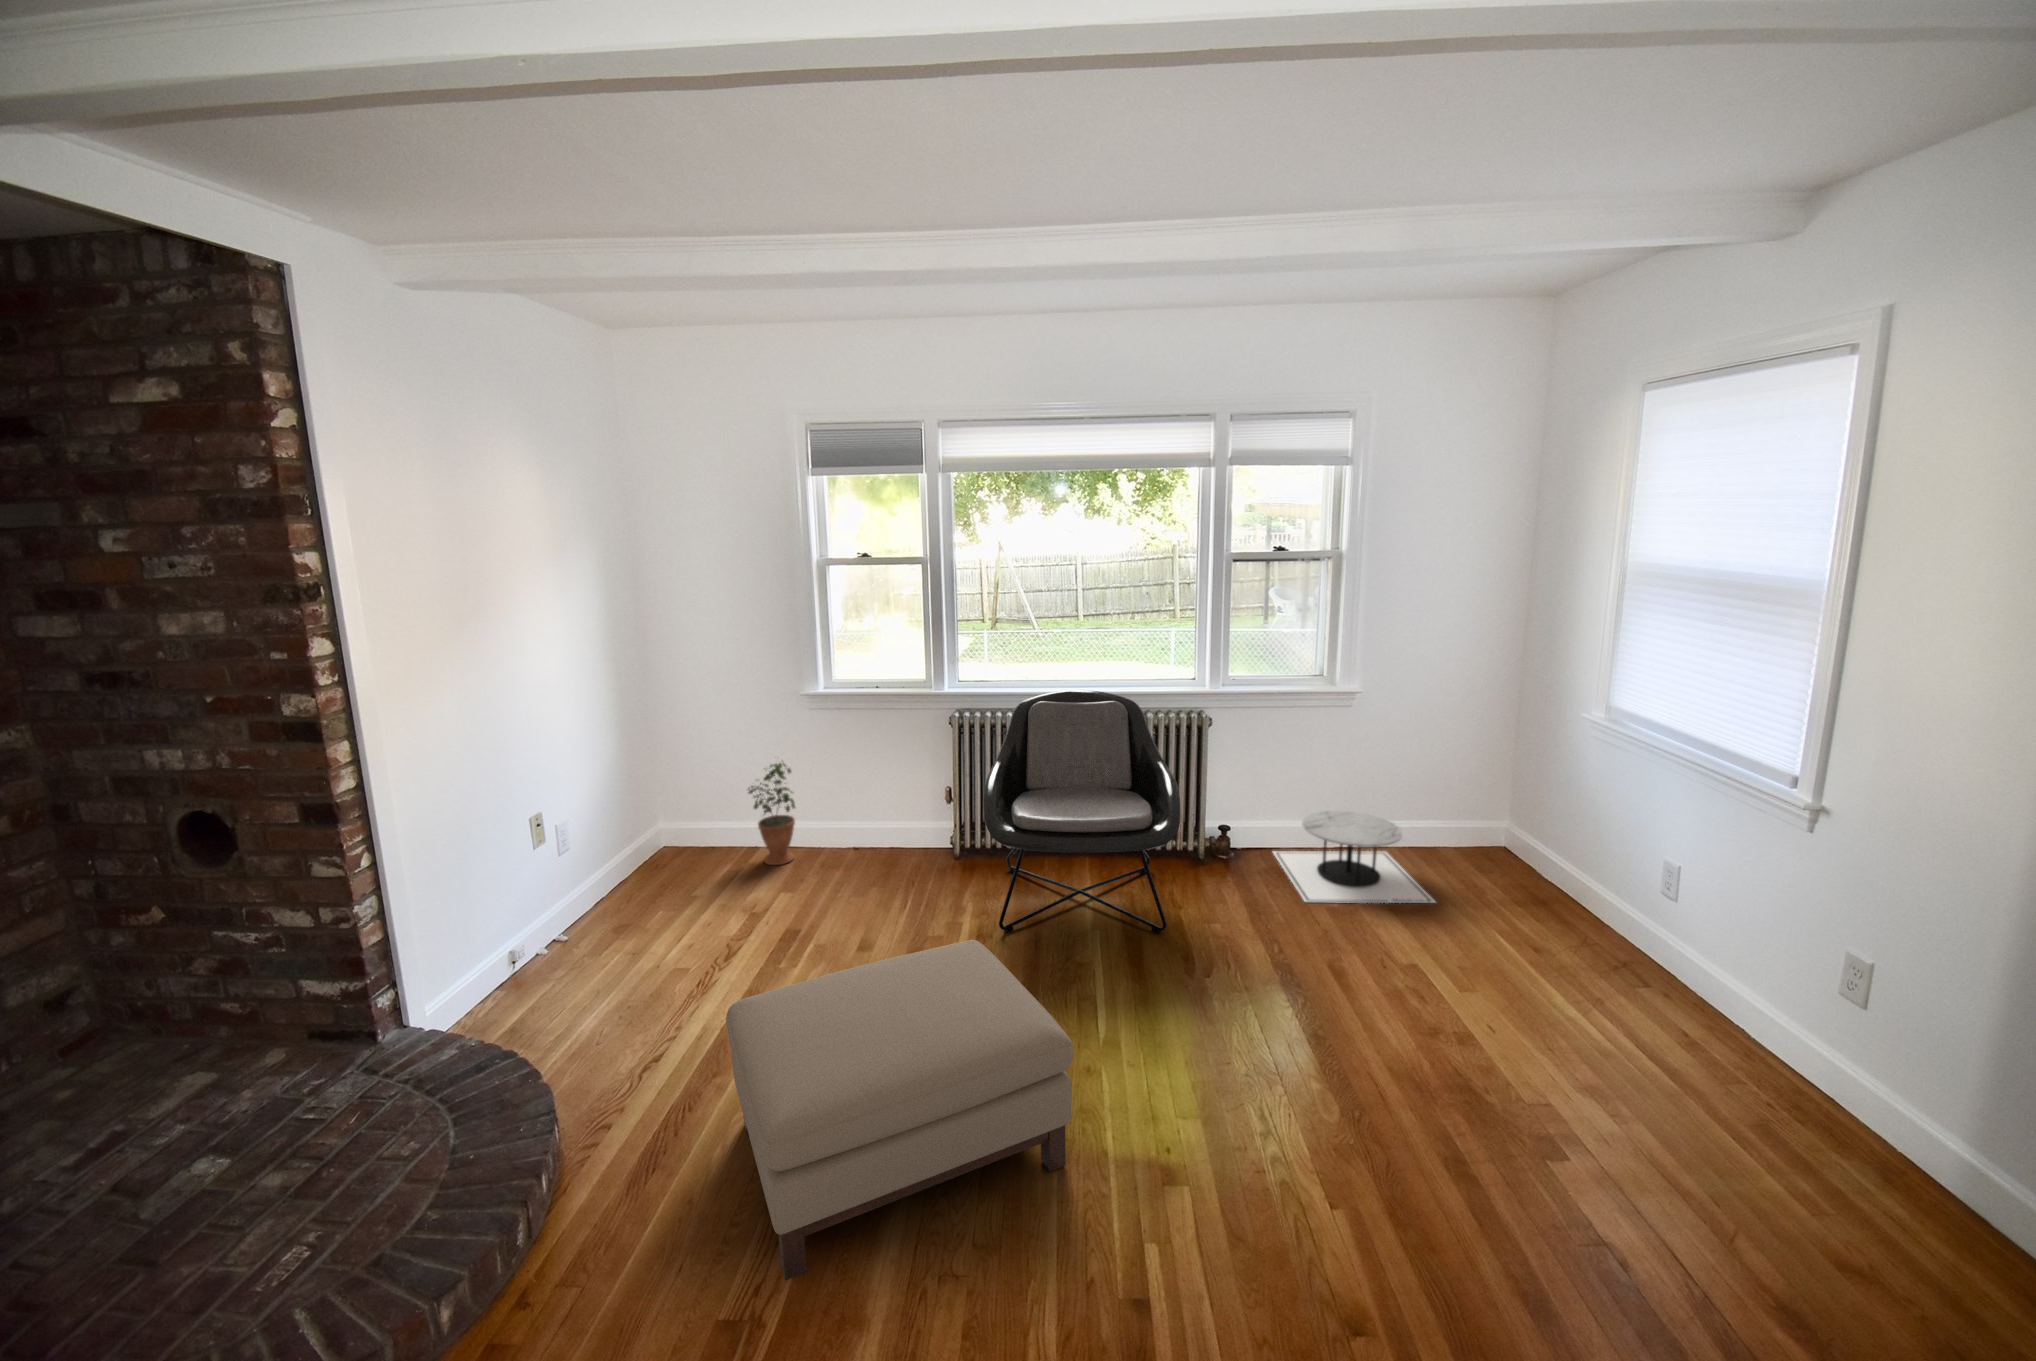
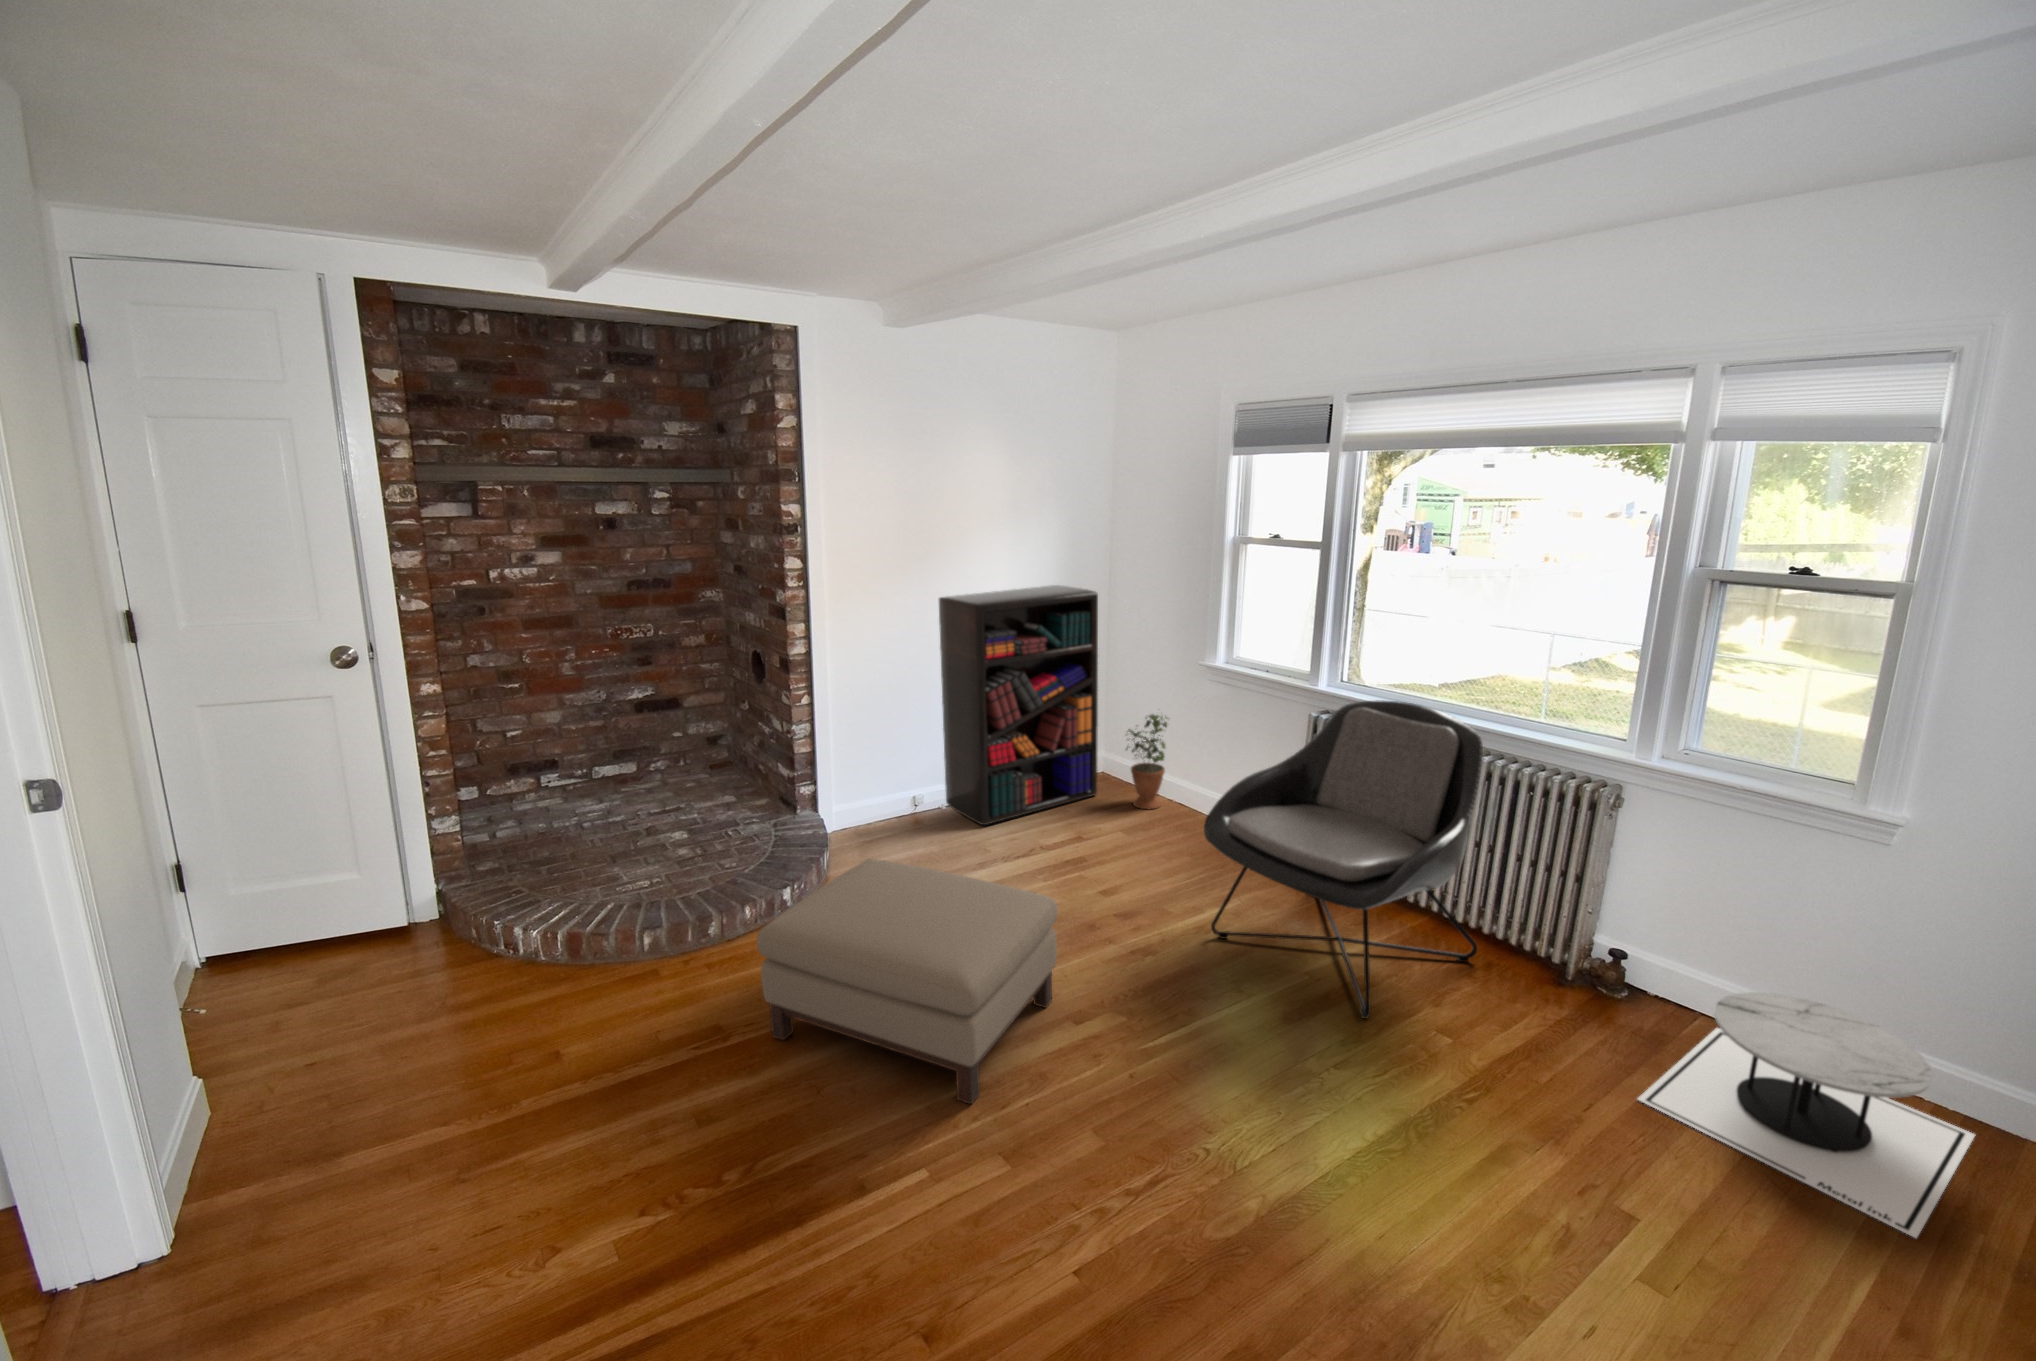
bookshelf: none [519,643,719,946] -> present [939,585,1098,825]

